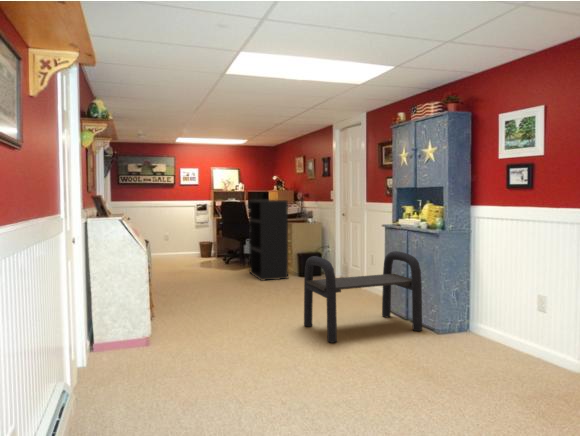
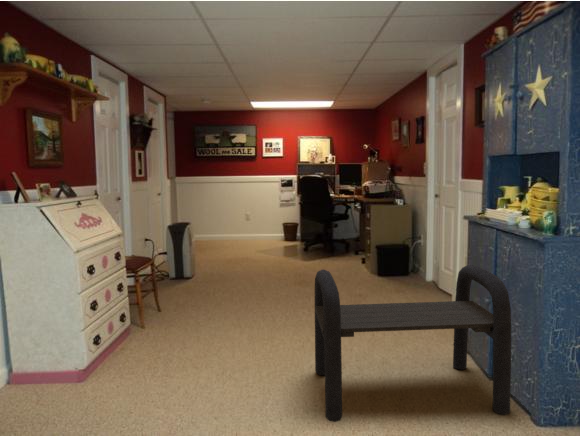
bookshelf: present [249,200,288,281] -> none [316,174,359,279]

